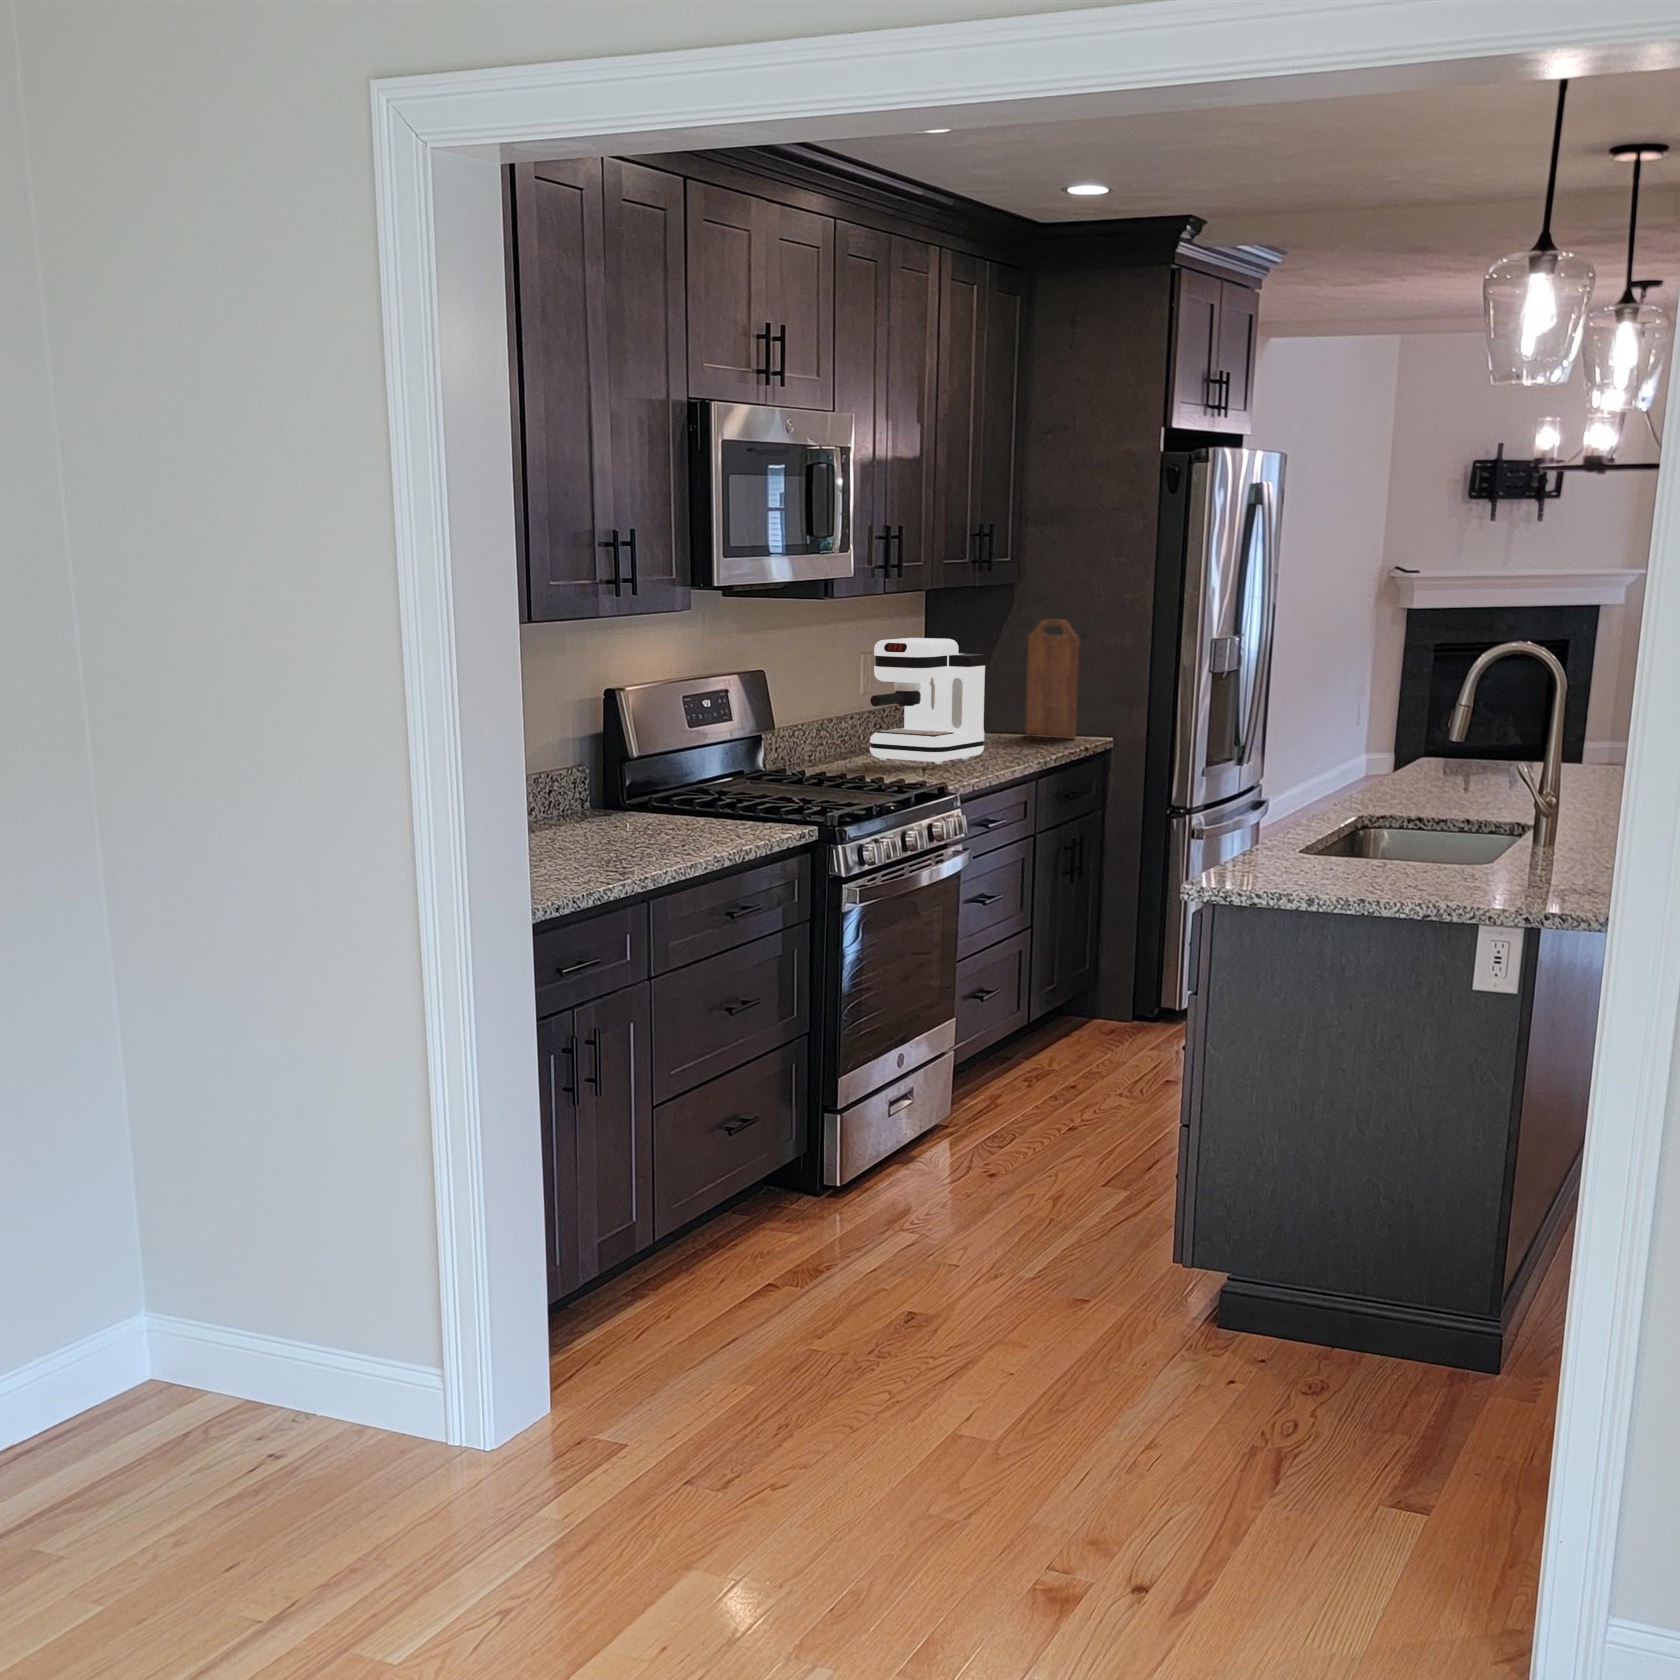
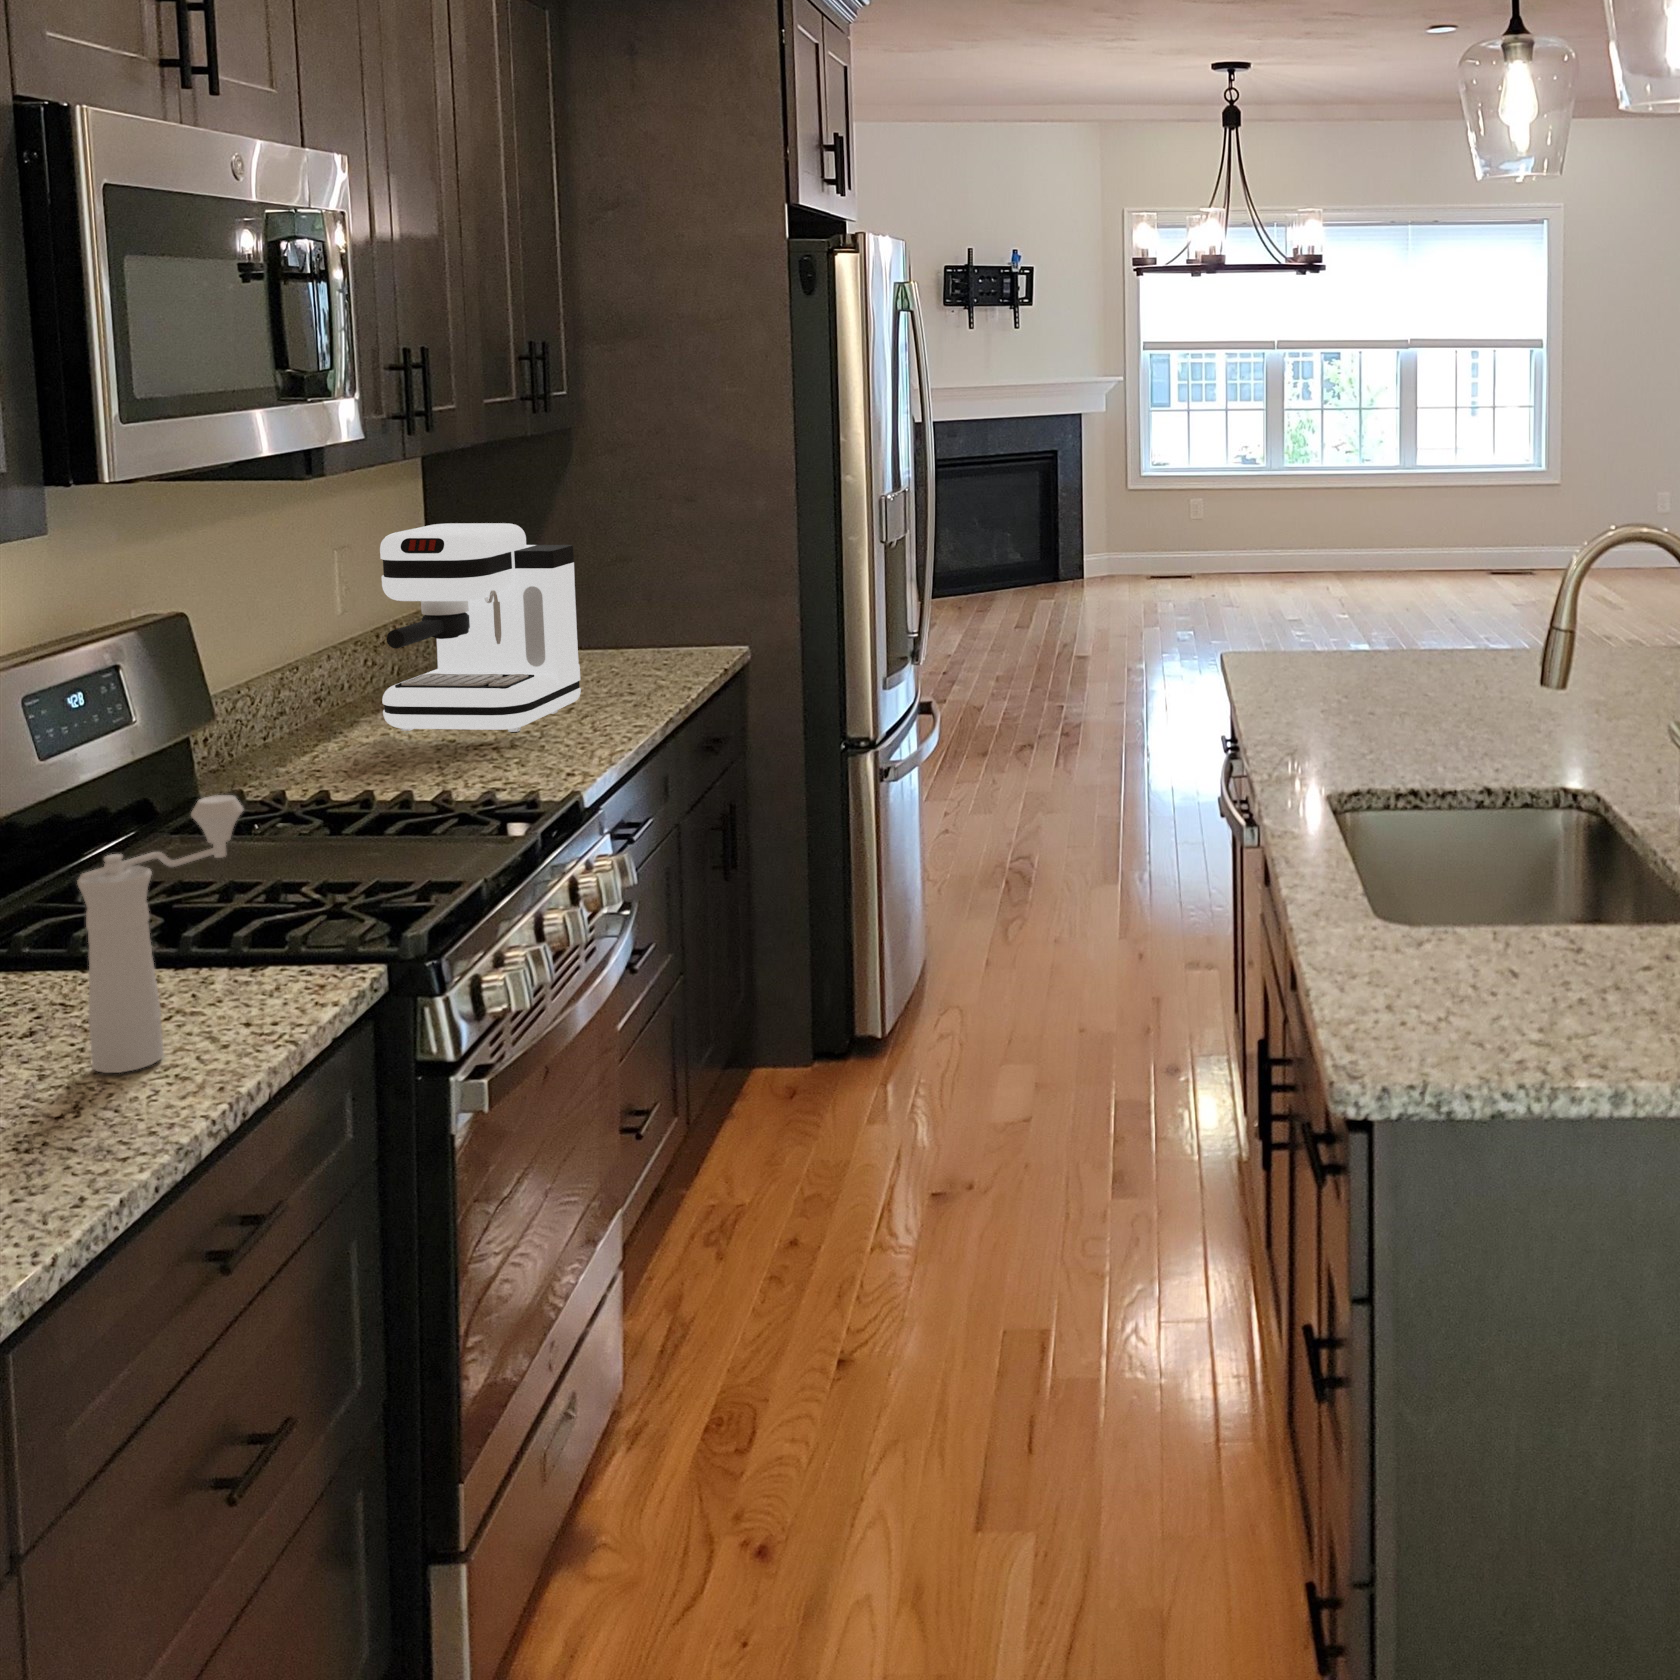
cutting board: present [1026,619,1079,739] -> none [602,477,694,650]
pepper mill: none [694,729,761,838] -> present [77,795,243,1073]

